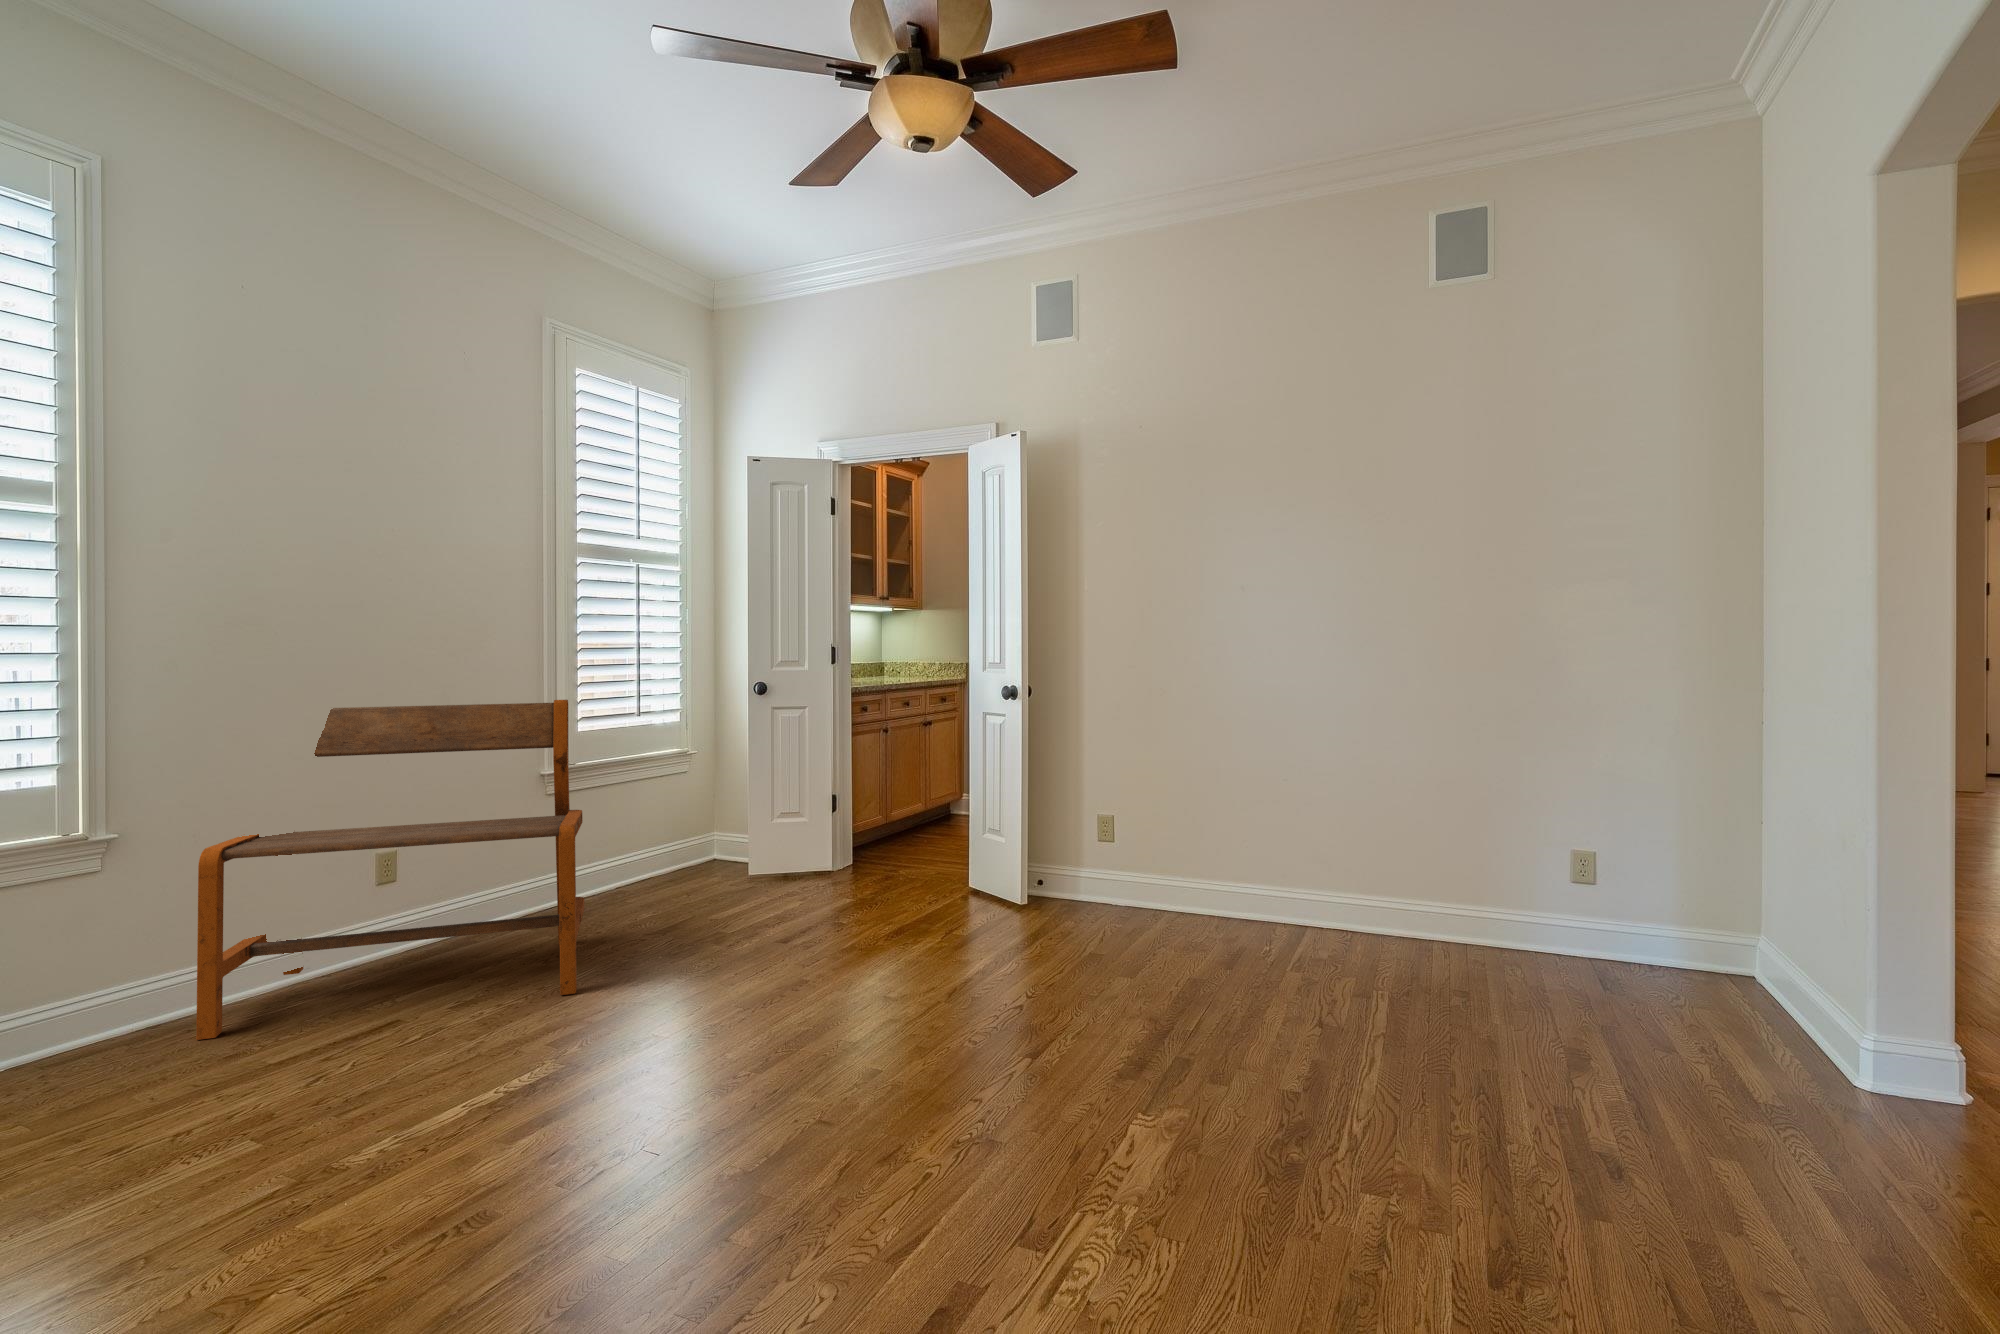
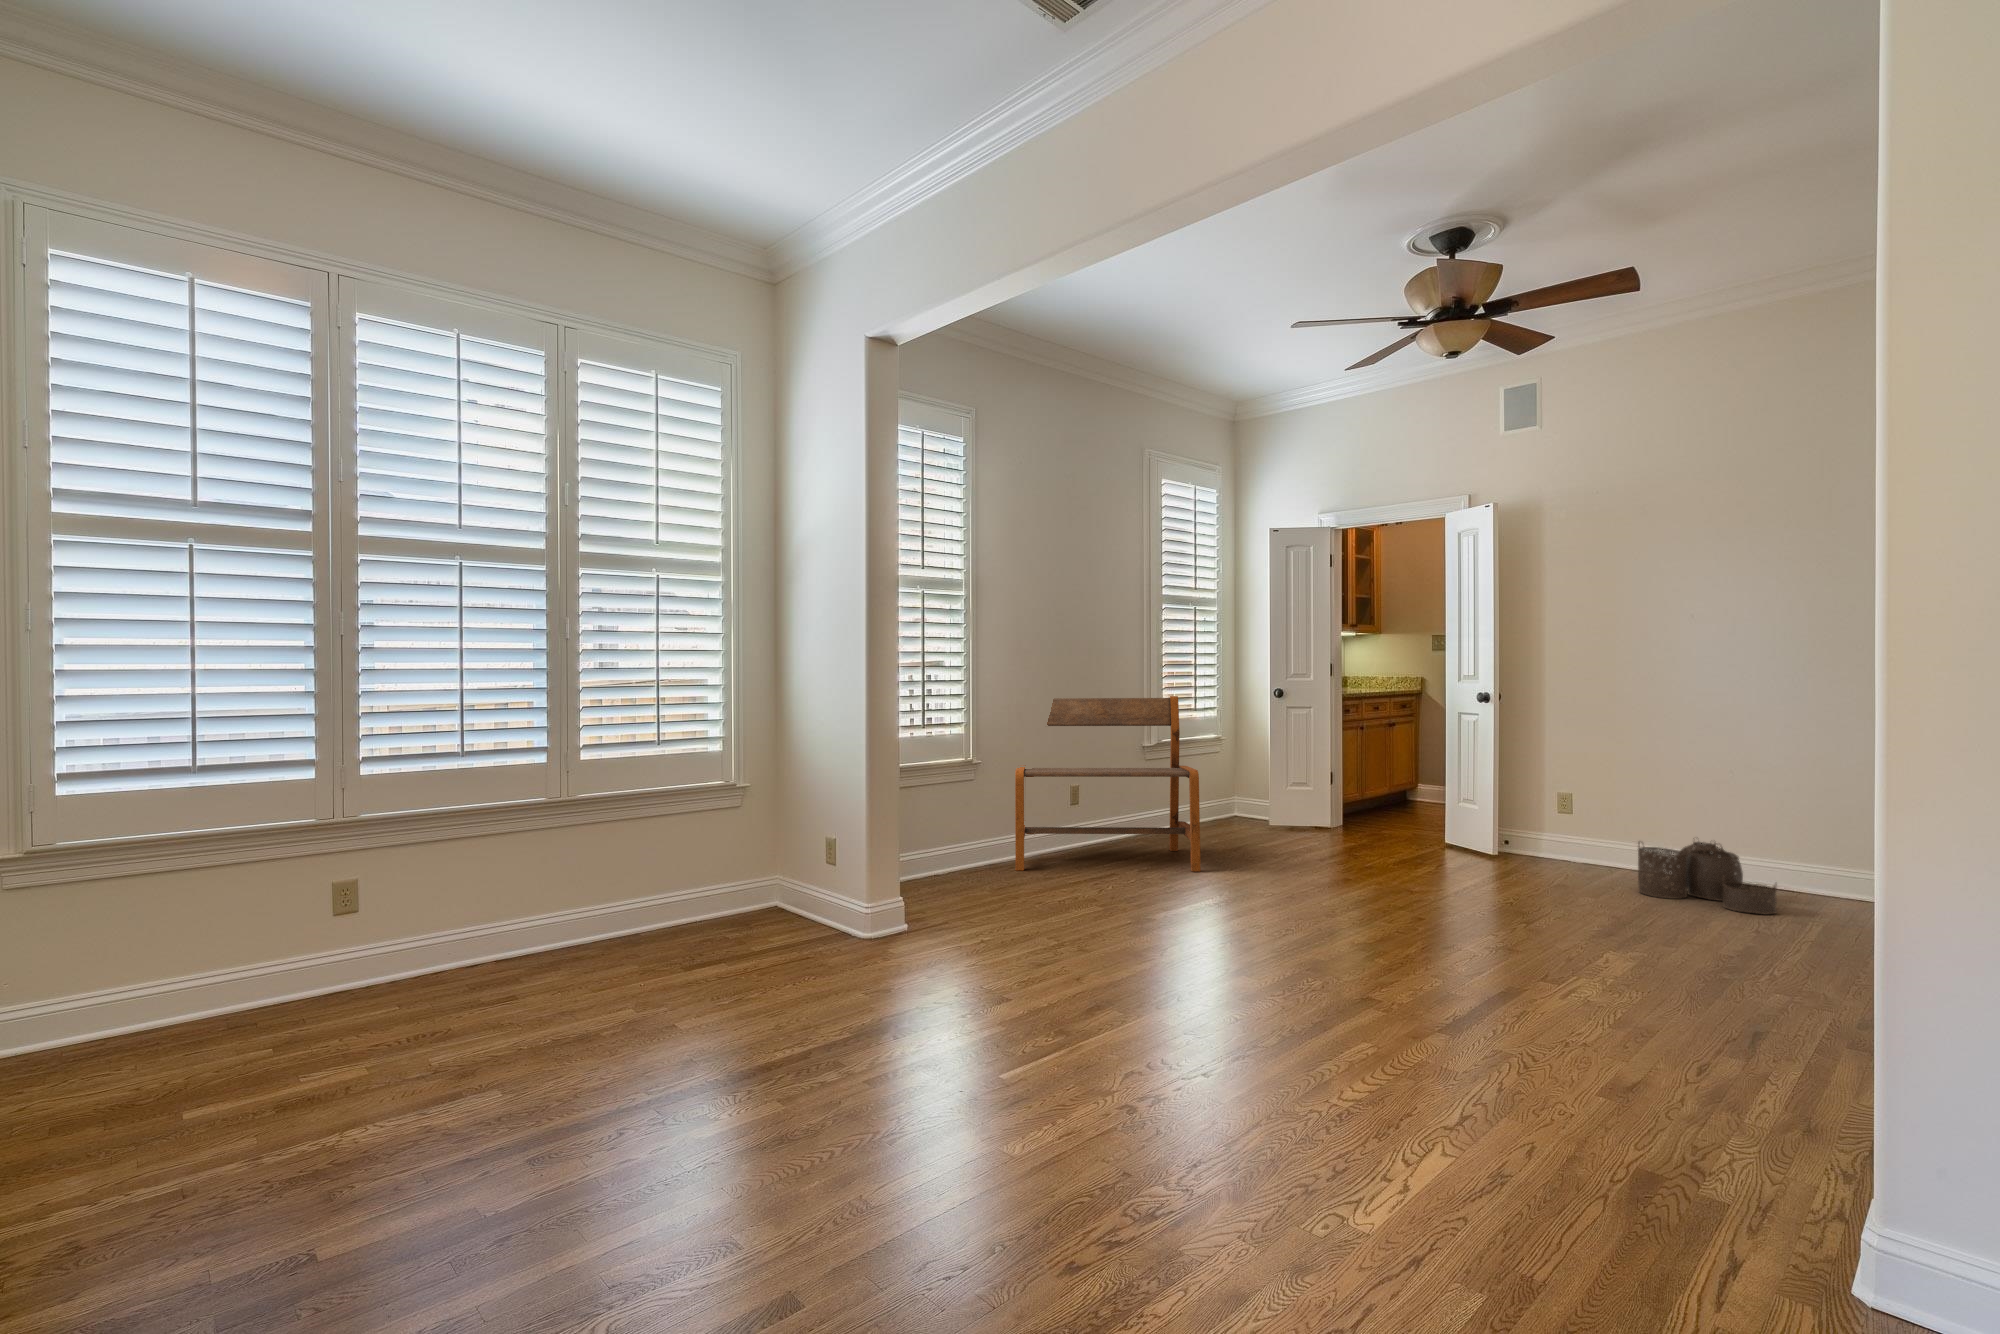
woven basket: none [1186,868,1341,980] -> present [1638,842,1777,914]

